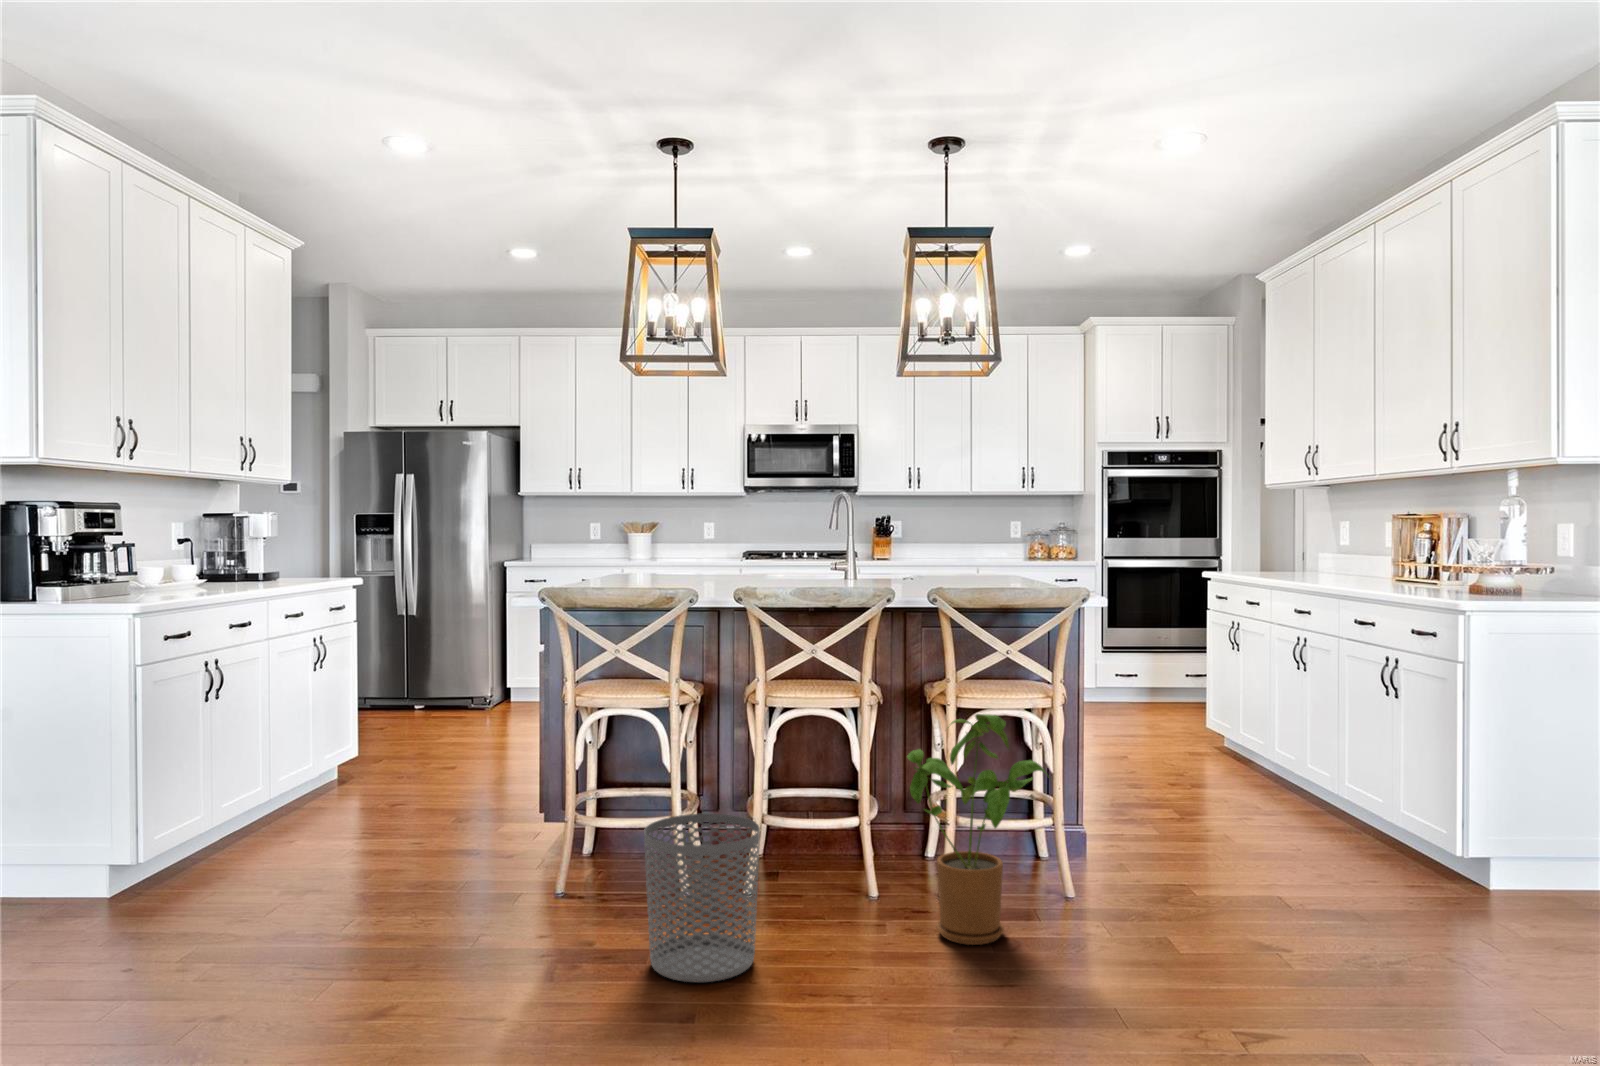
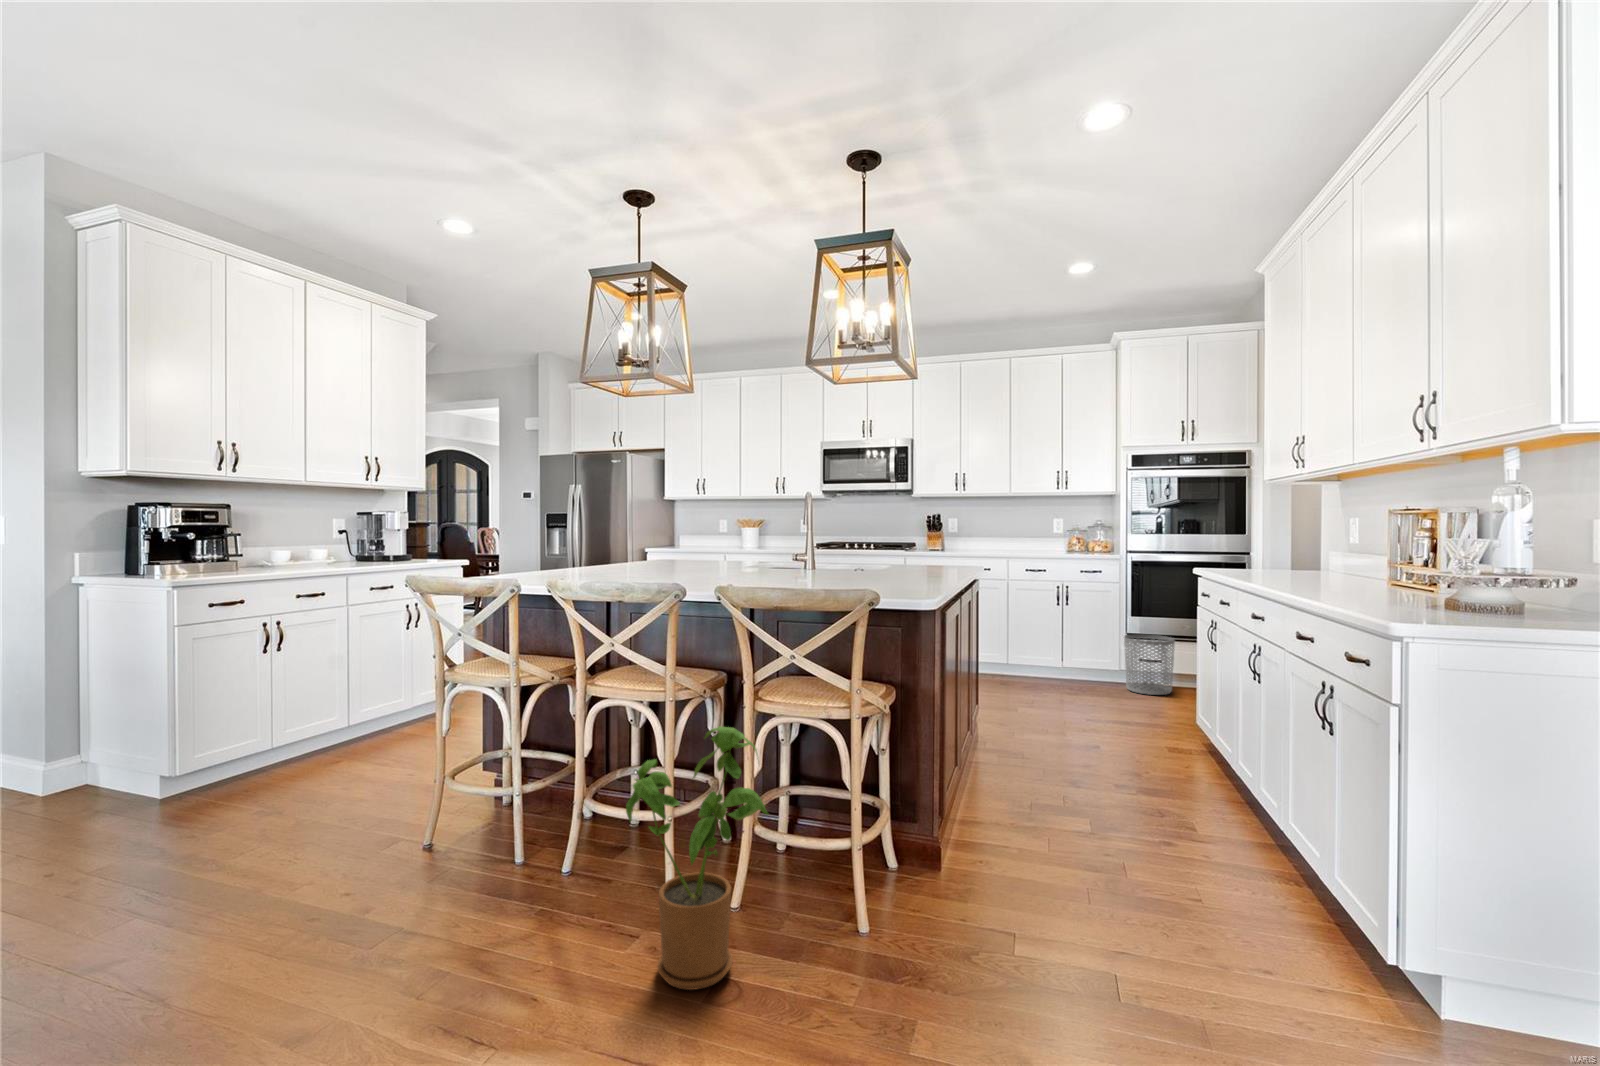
waste bin: present [644,814,760,982] -> present [1124,634,1175,695]

